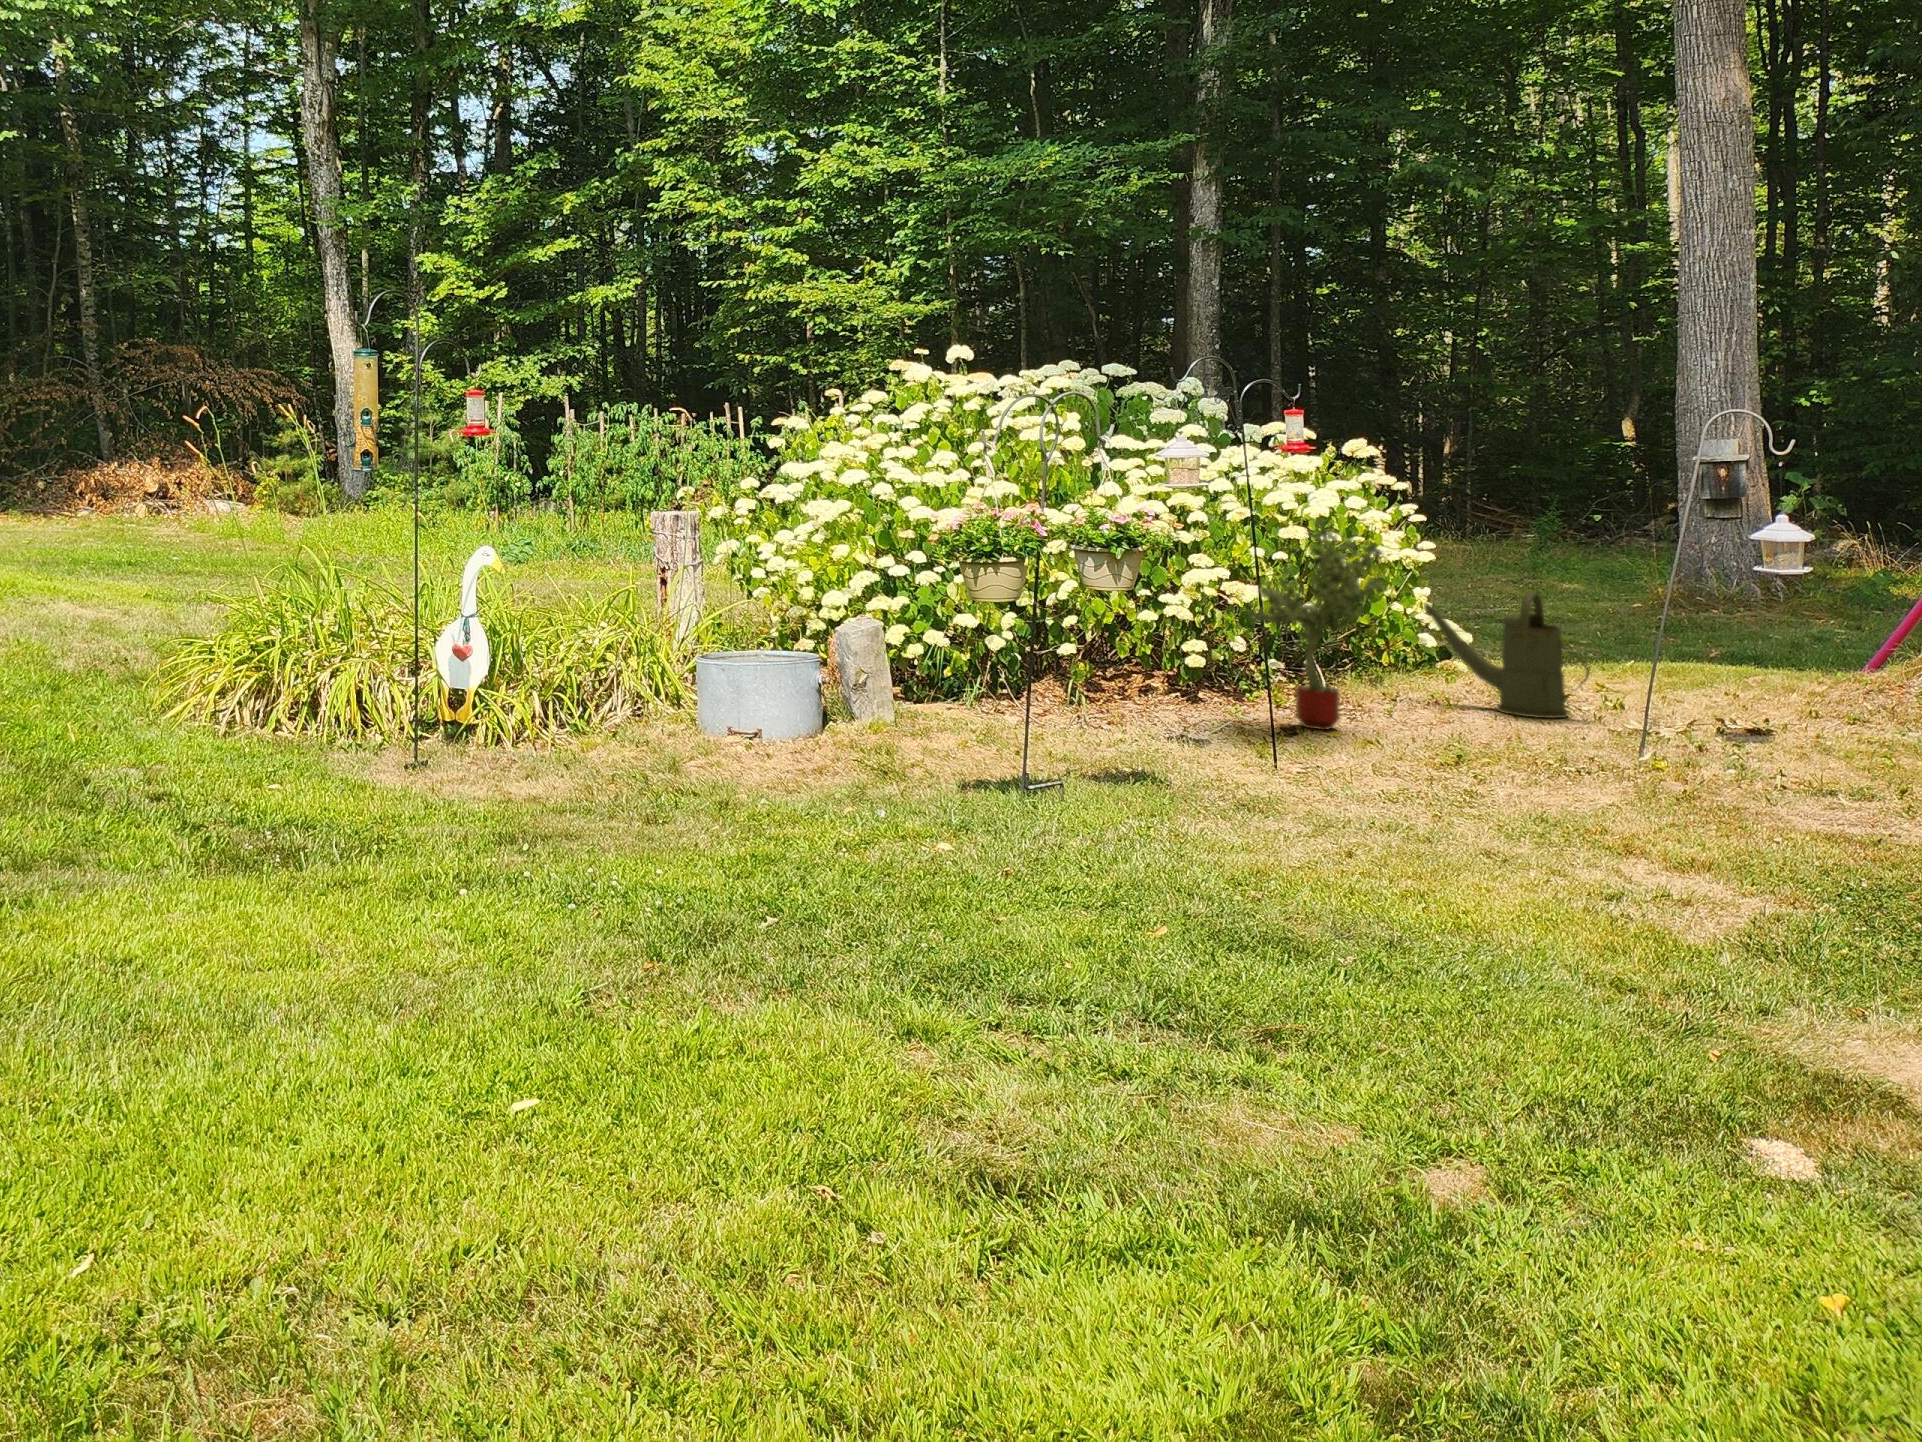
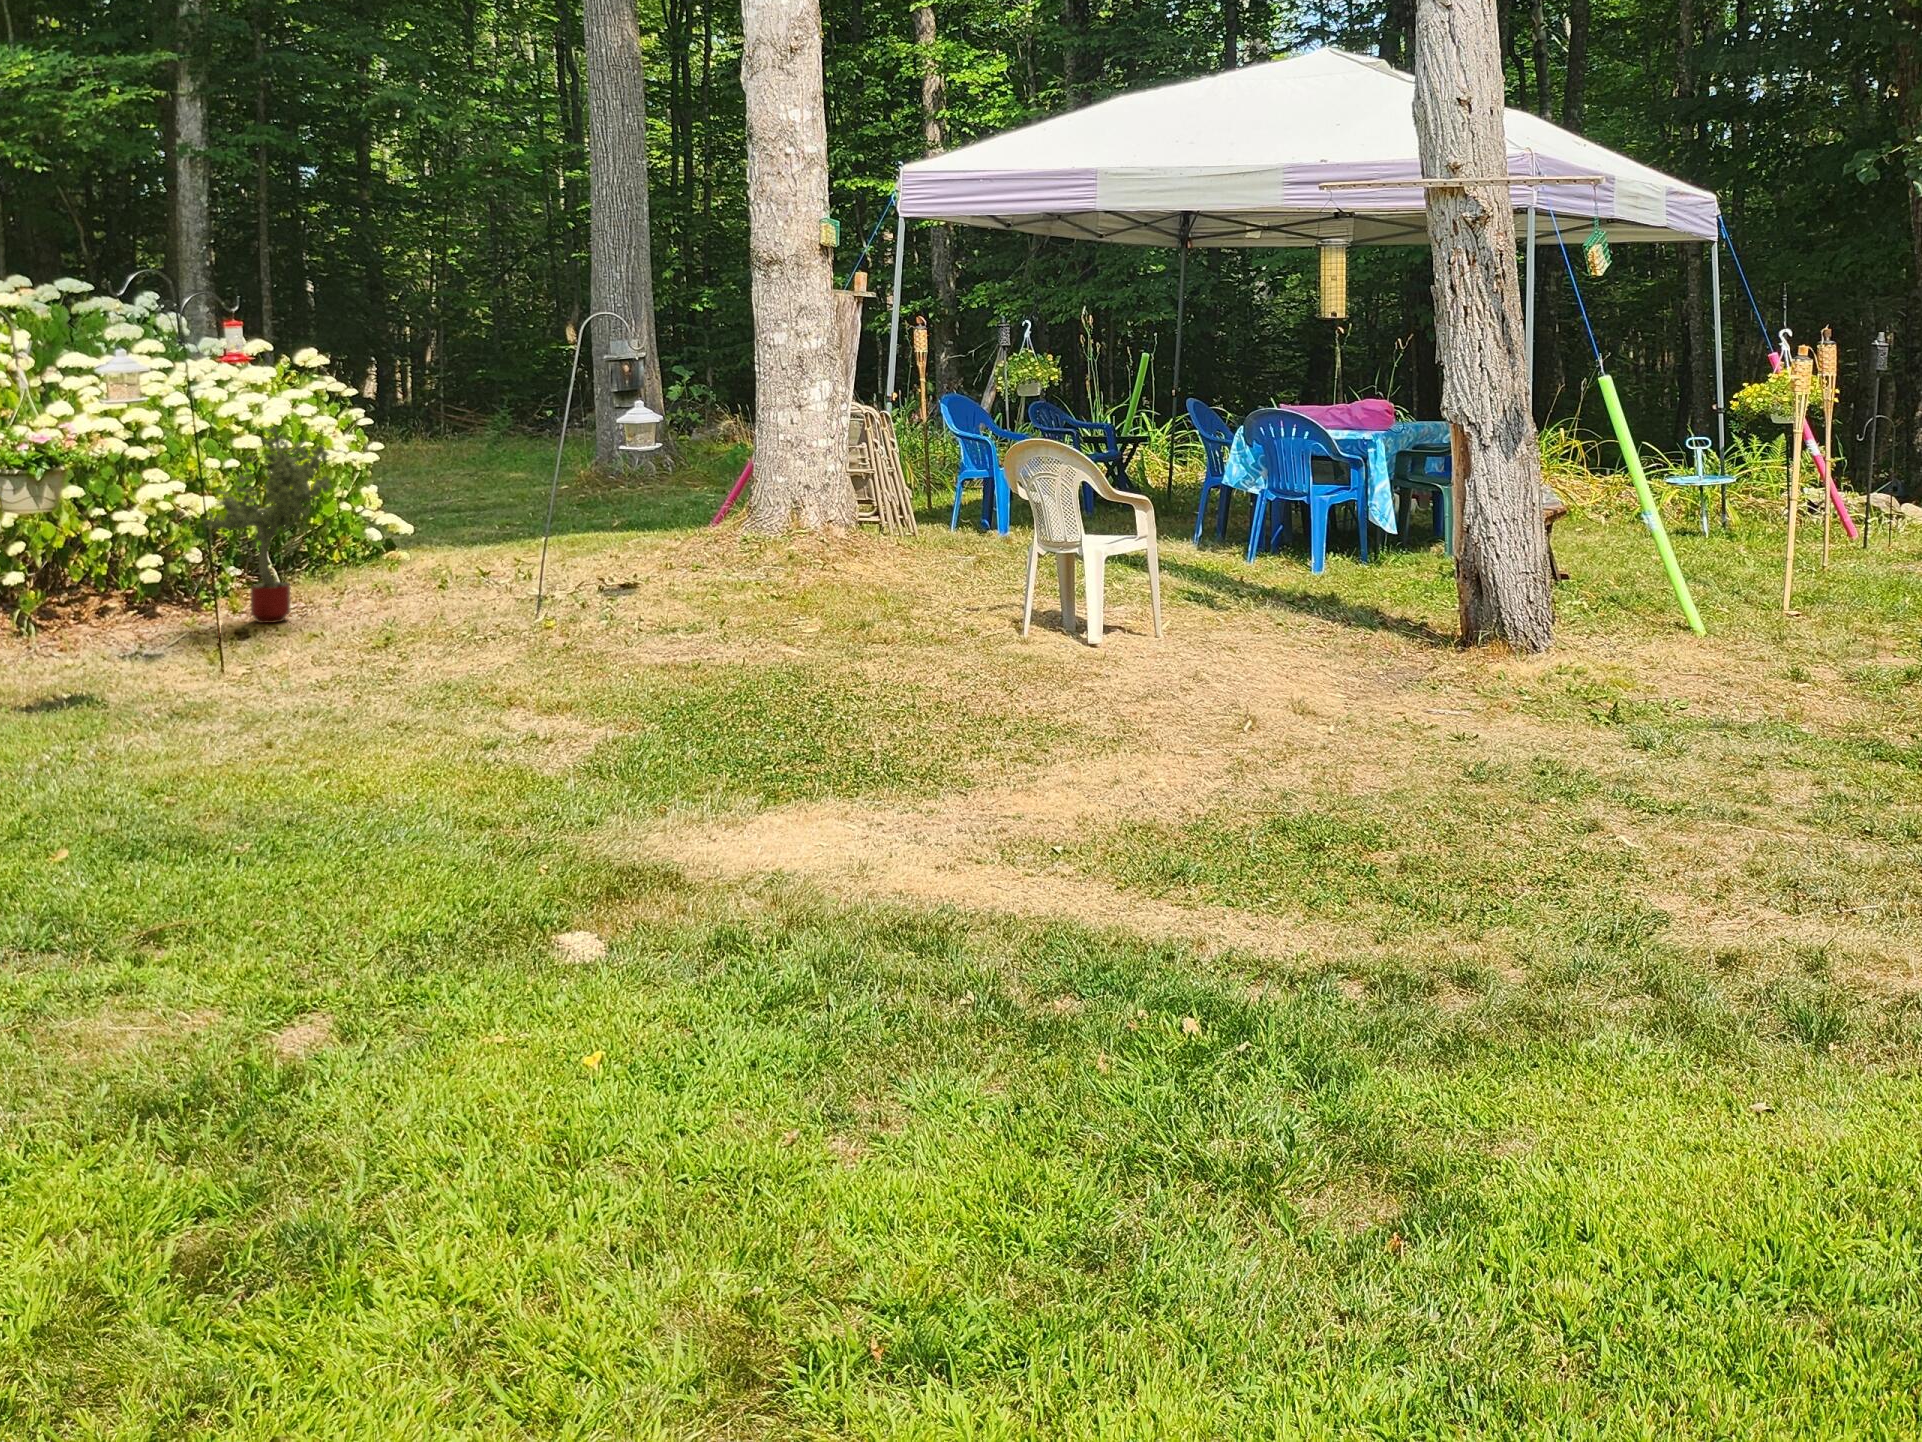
watering can: present [1424,592,1590,718] -> none [366,477,495,584]

